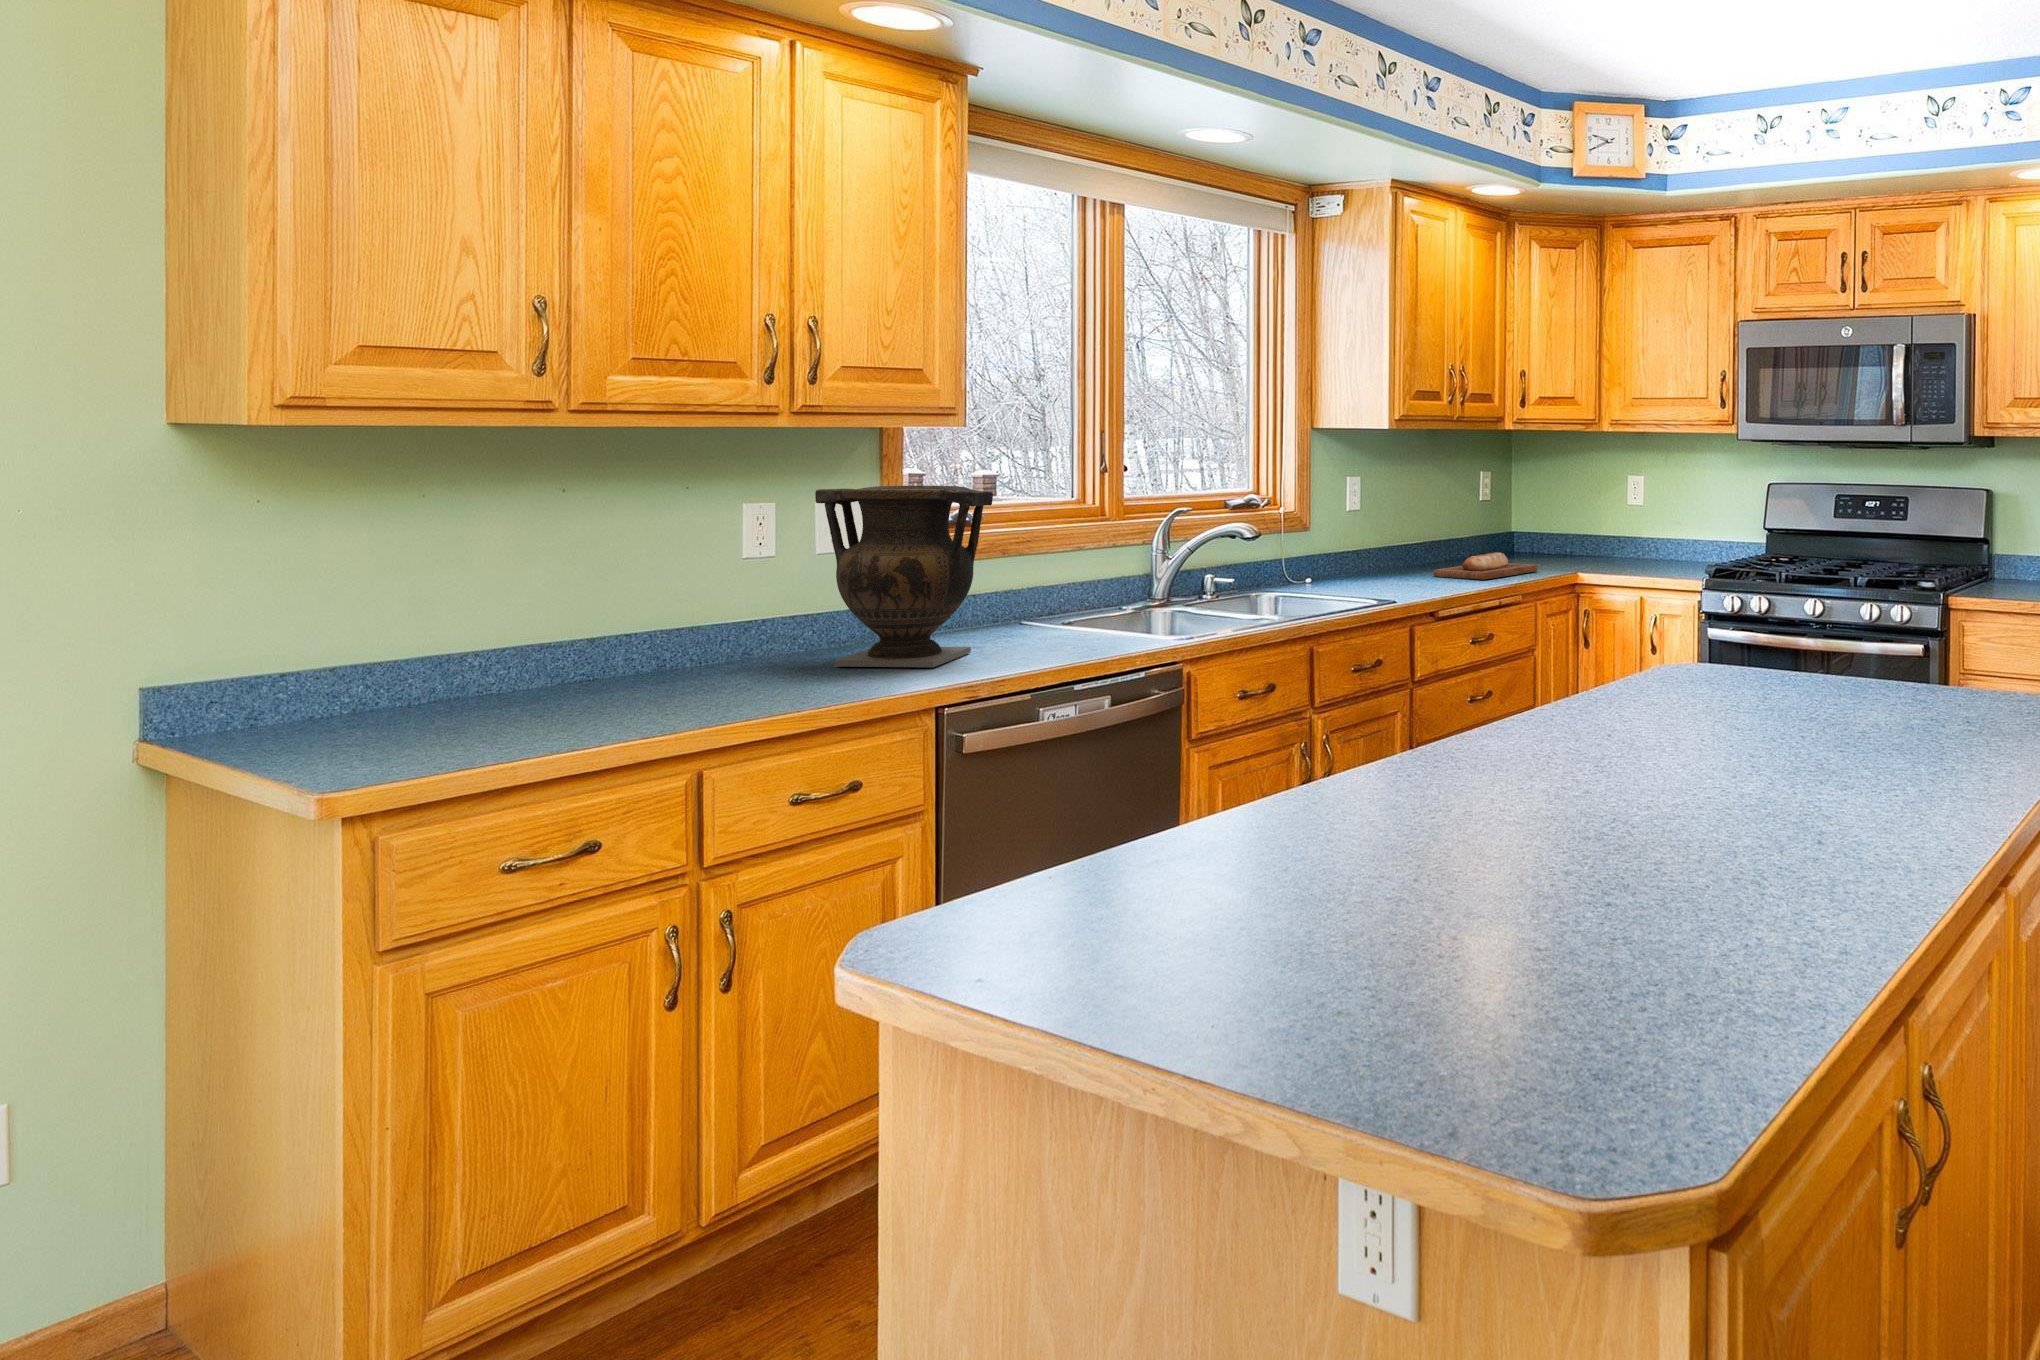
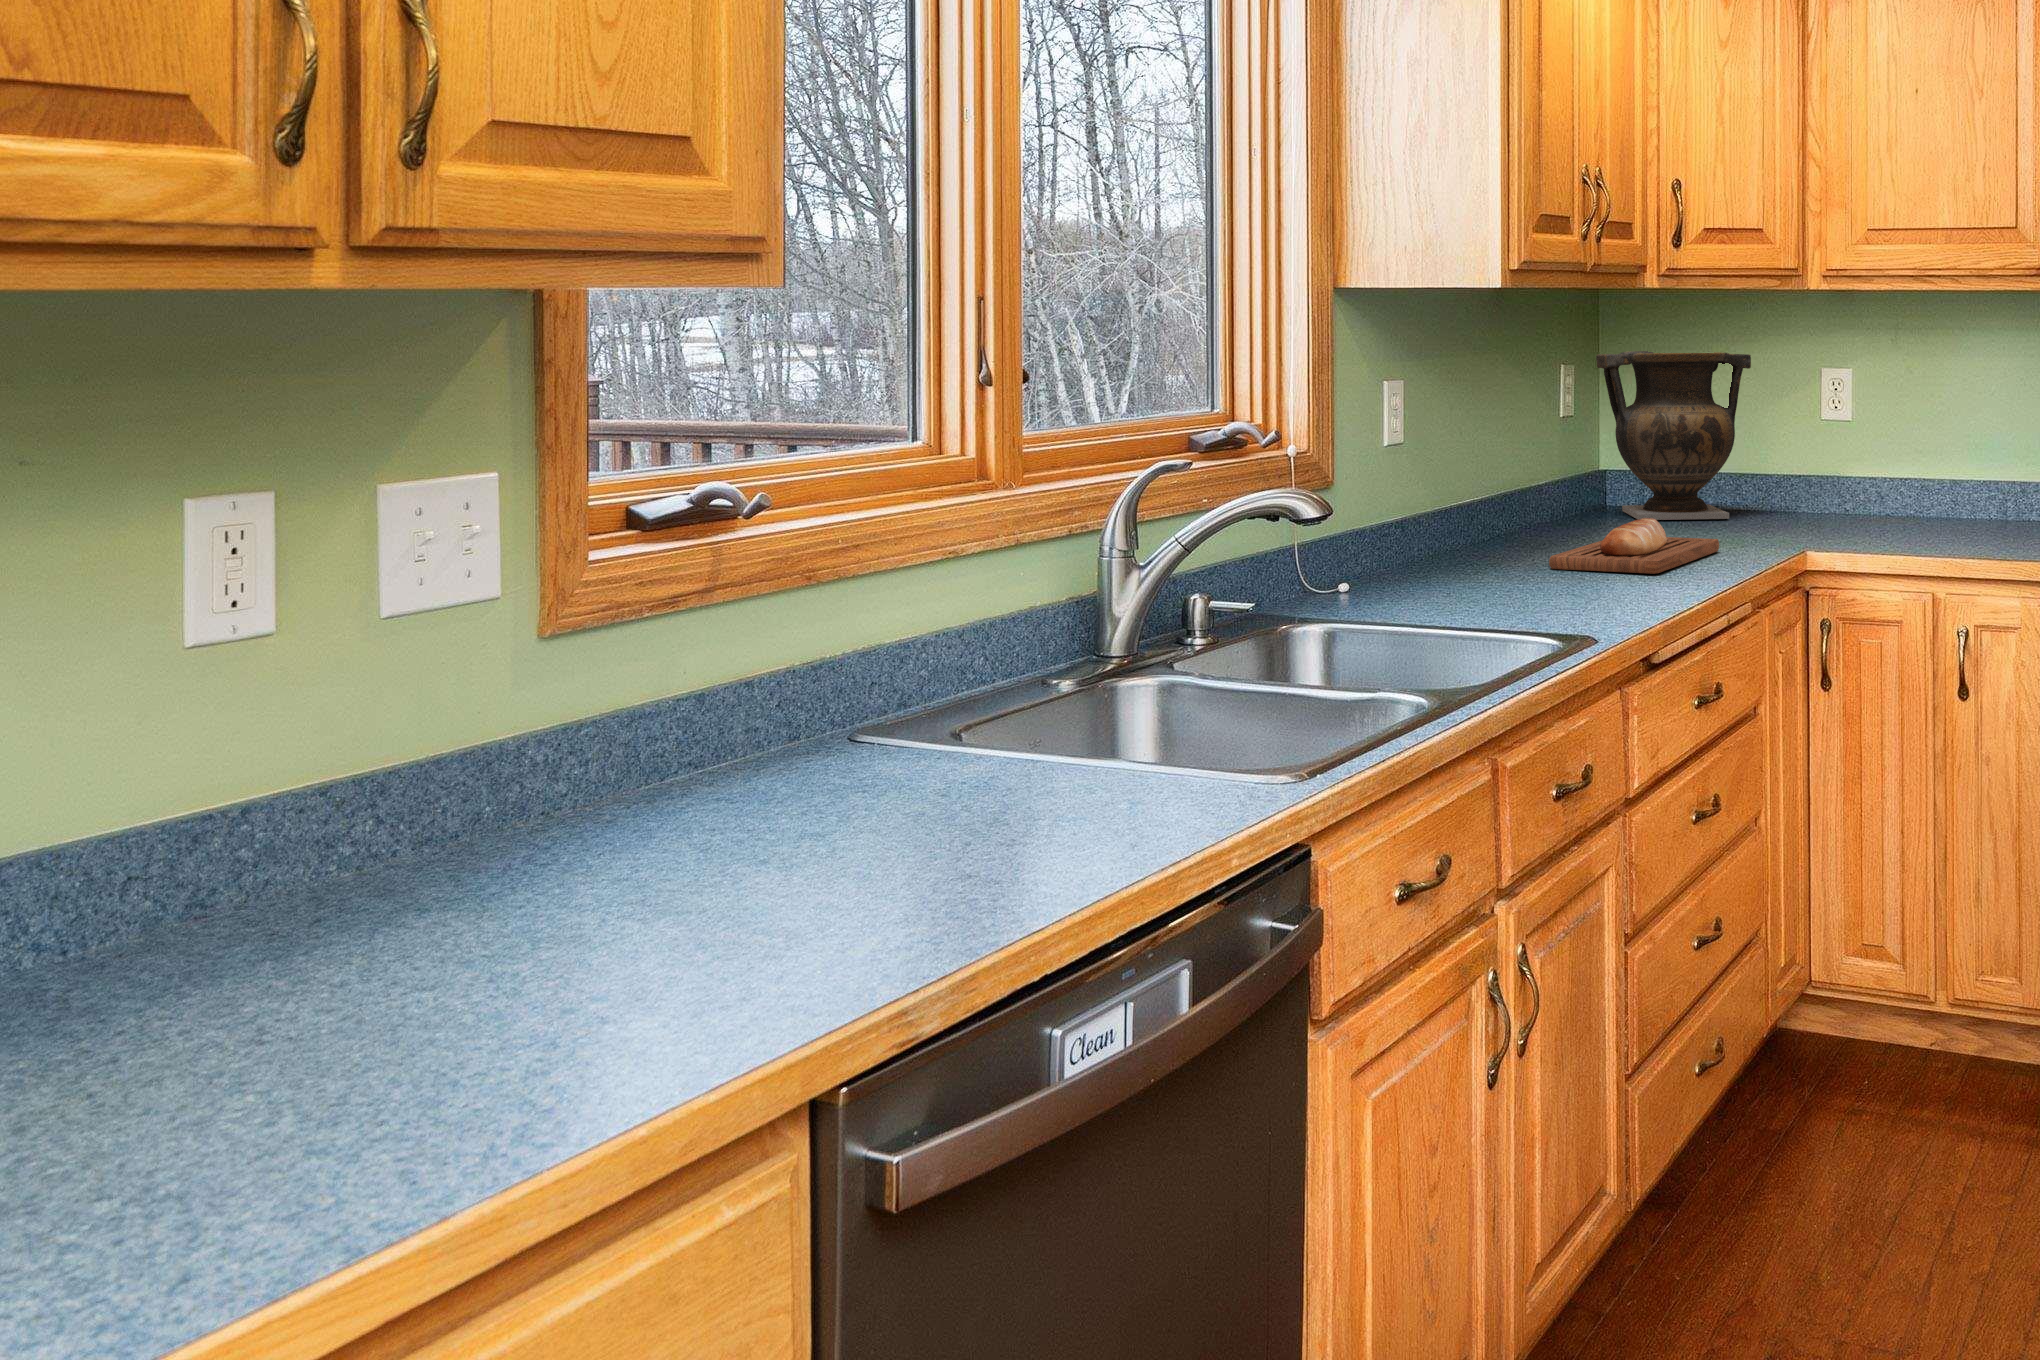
vase: present [815,486,993,667] -> present [1596,351,1751,520]

